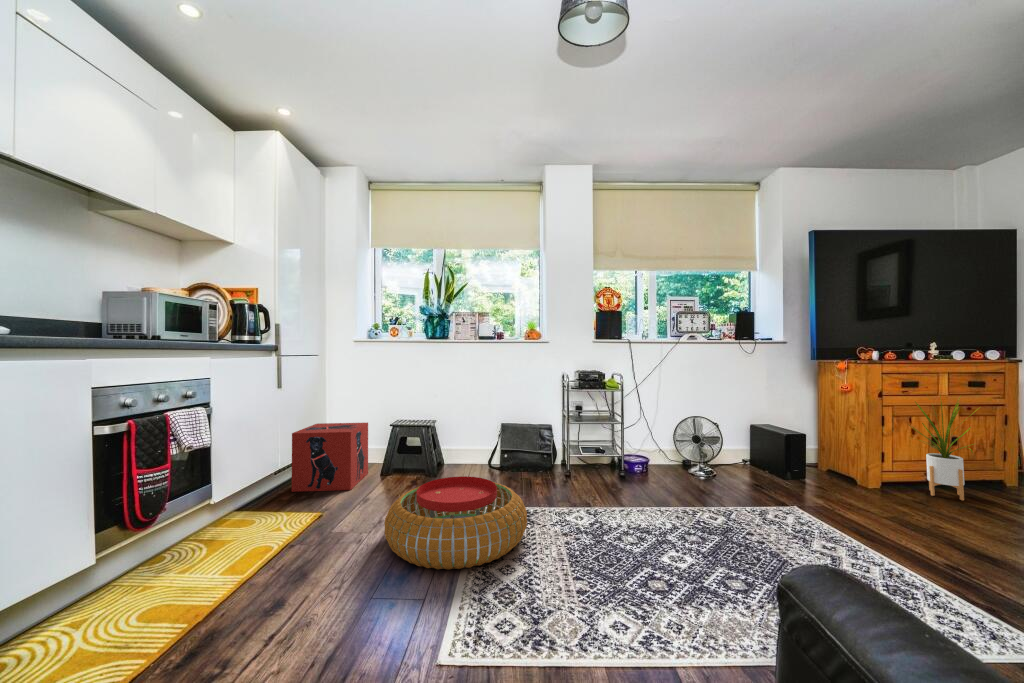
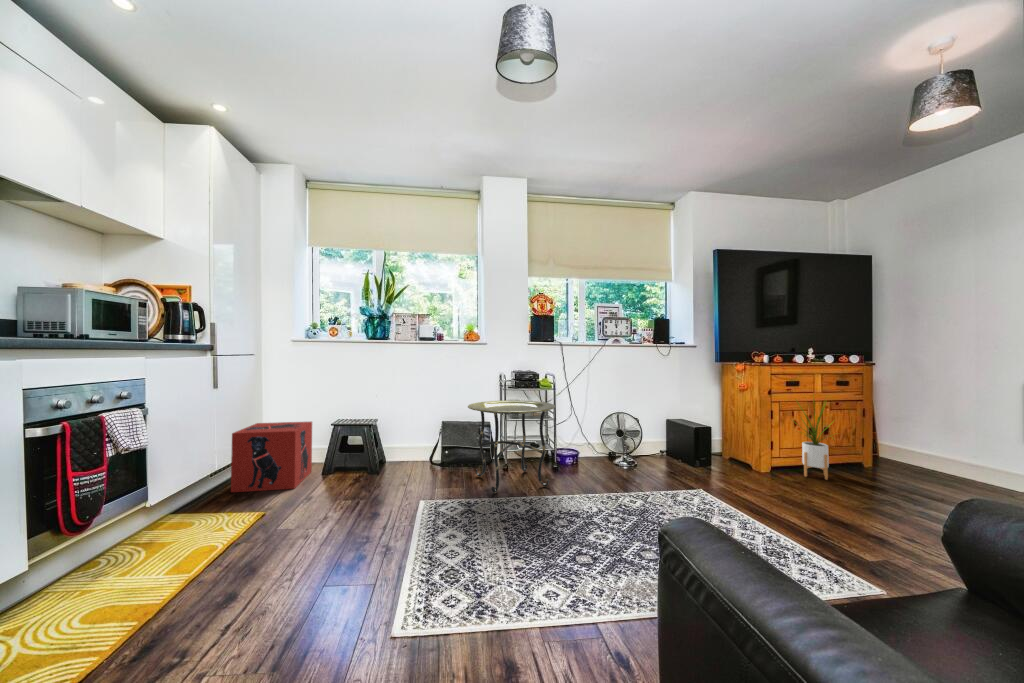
side table: none [523,402,619,503] -> present [468,400,555,494]
pouf: present [384,476,527,570] -> none [334,472,471,558]

